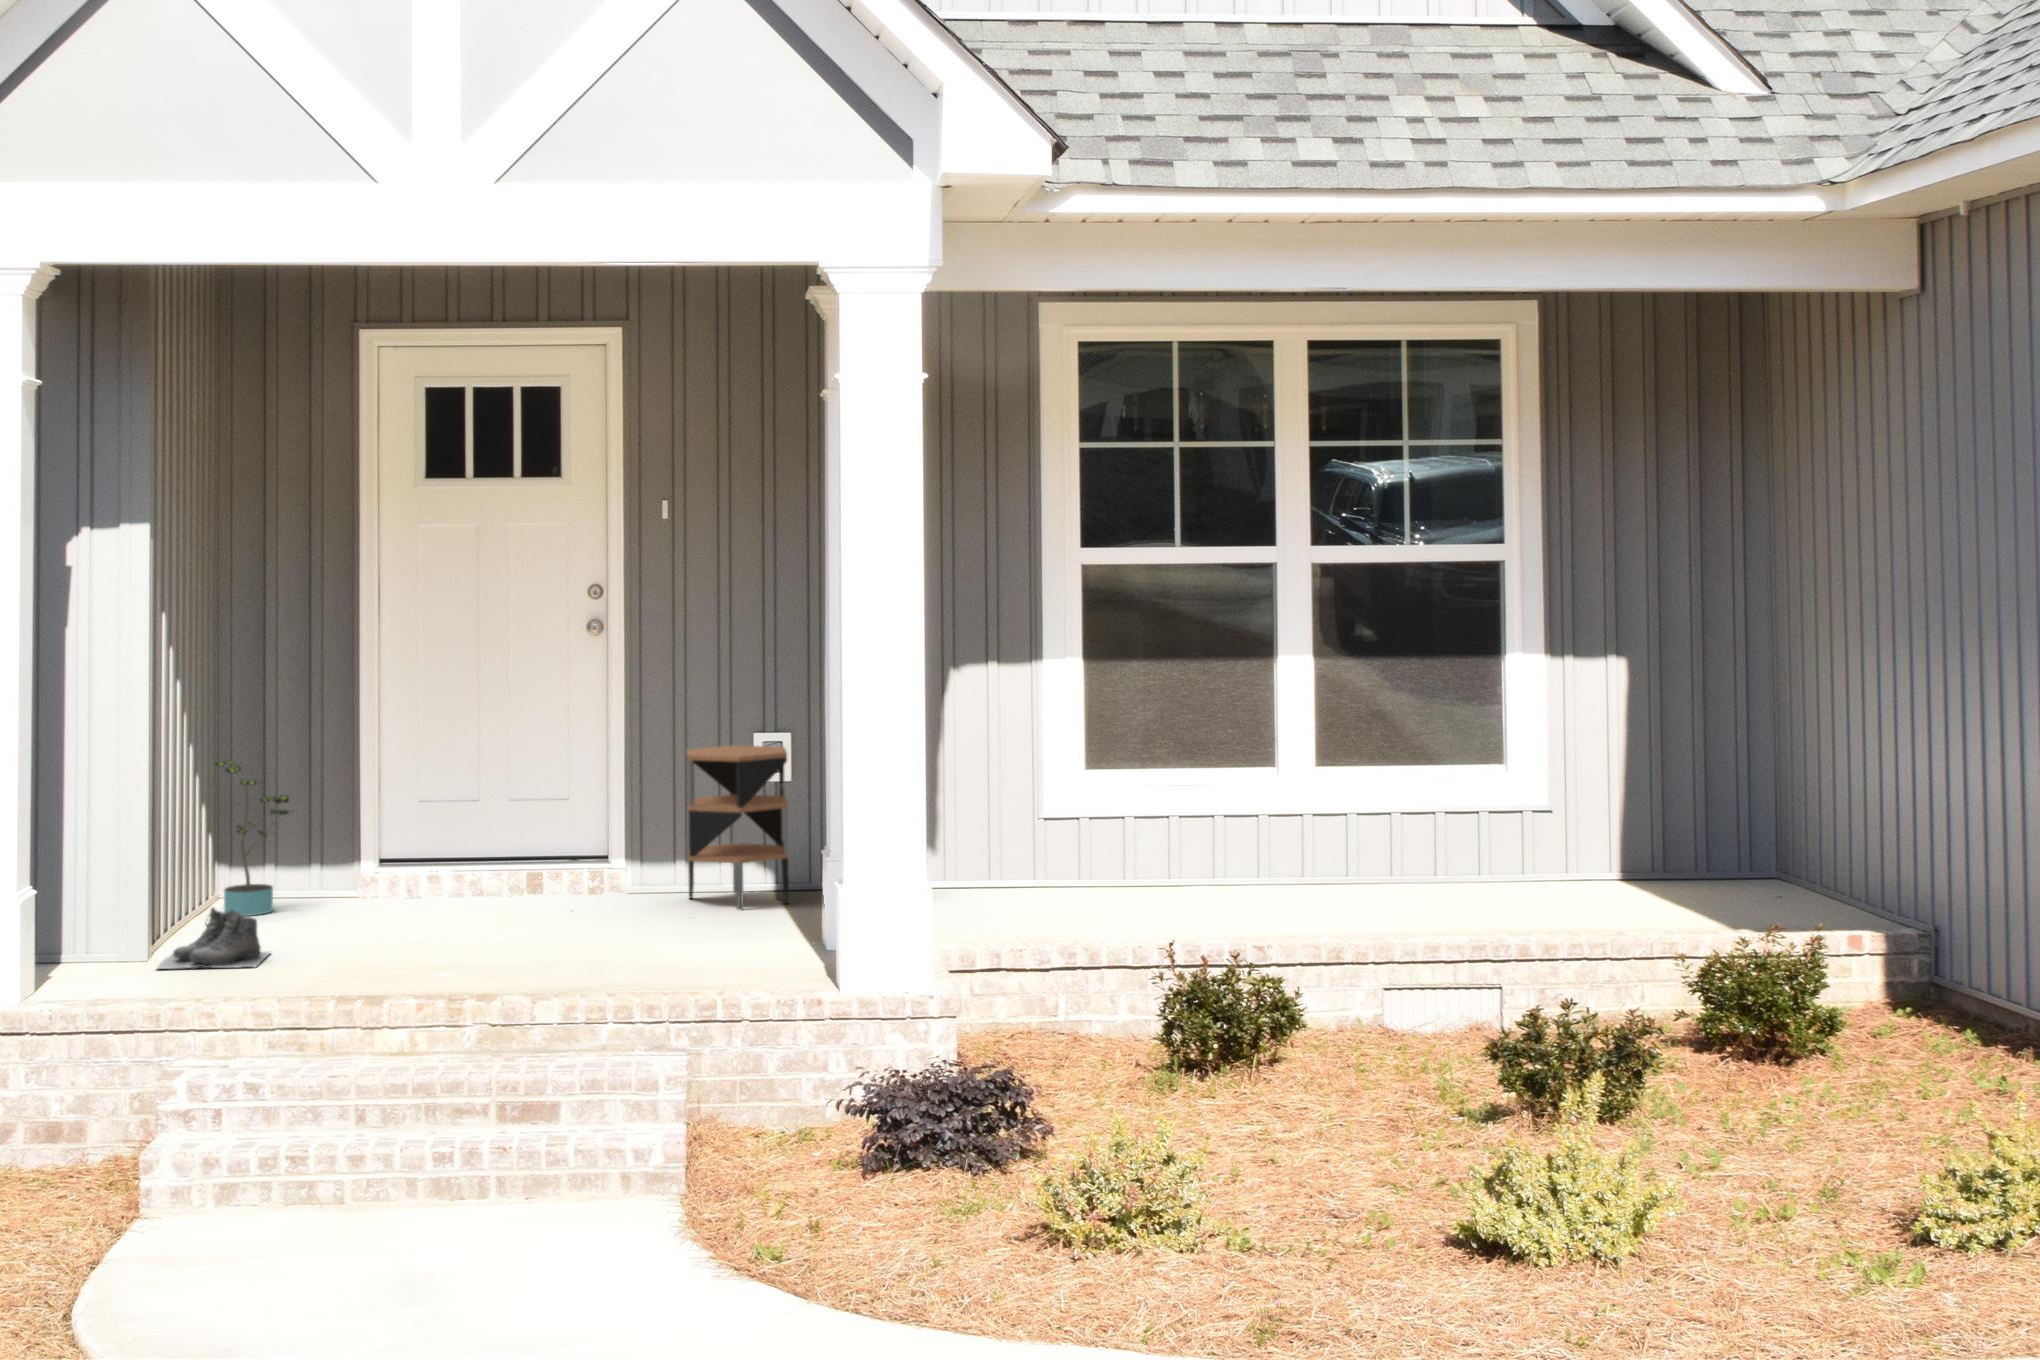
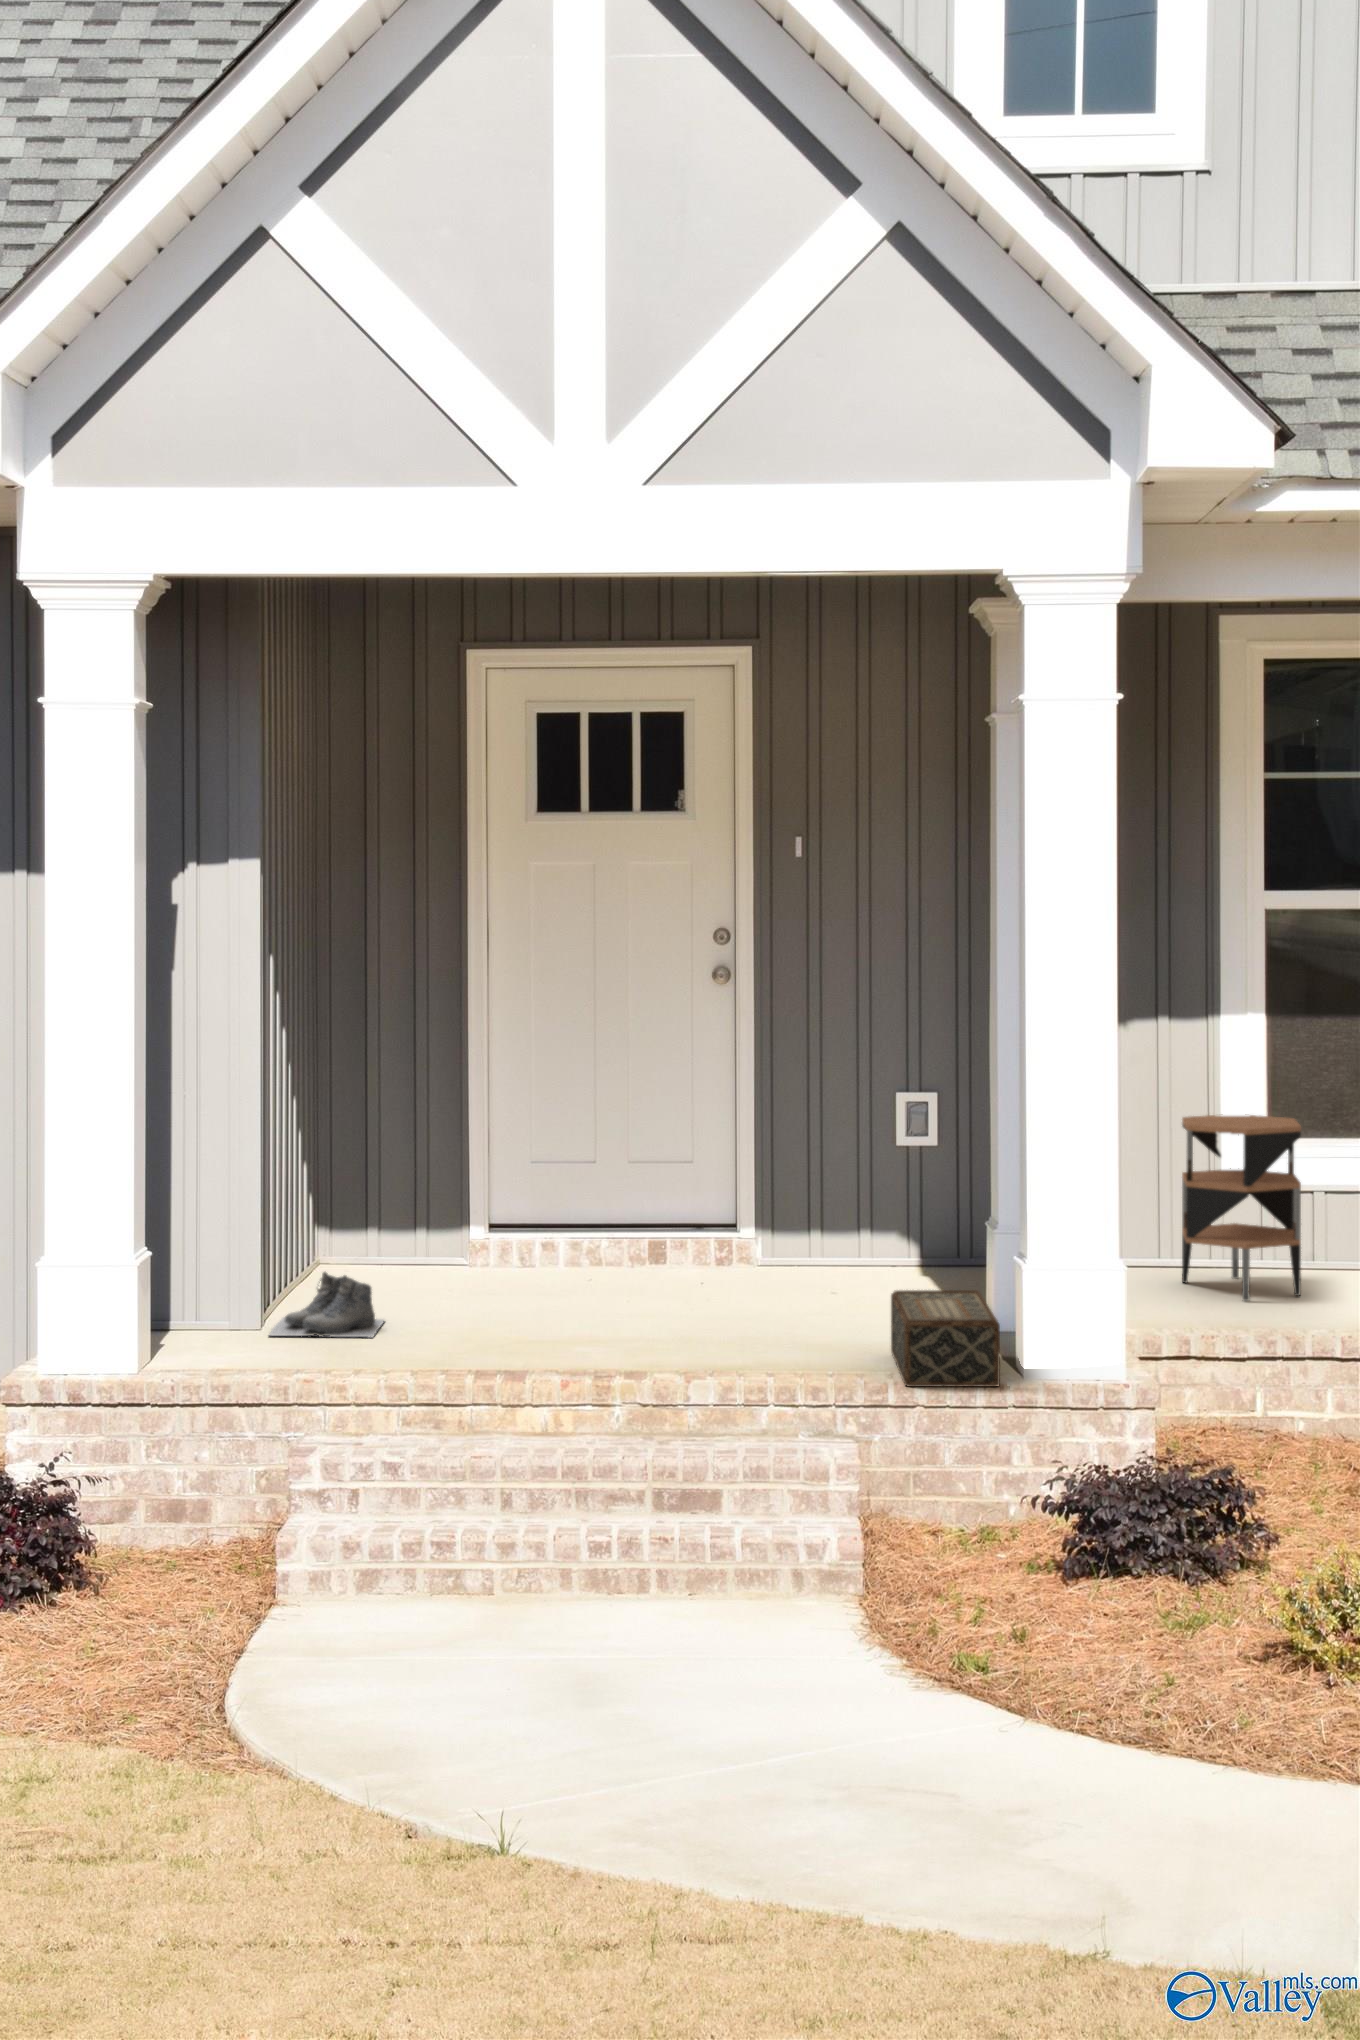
side table: present [687,745,789,910] -> present [1182,1115,1301,1301]
potted plant: present [216,761,291,916] -> none [314,1110,397,1276]
woven basket: none [734,903,825,991] -> present [891,1290,1000,1387]

